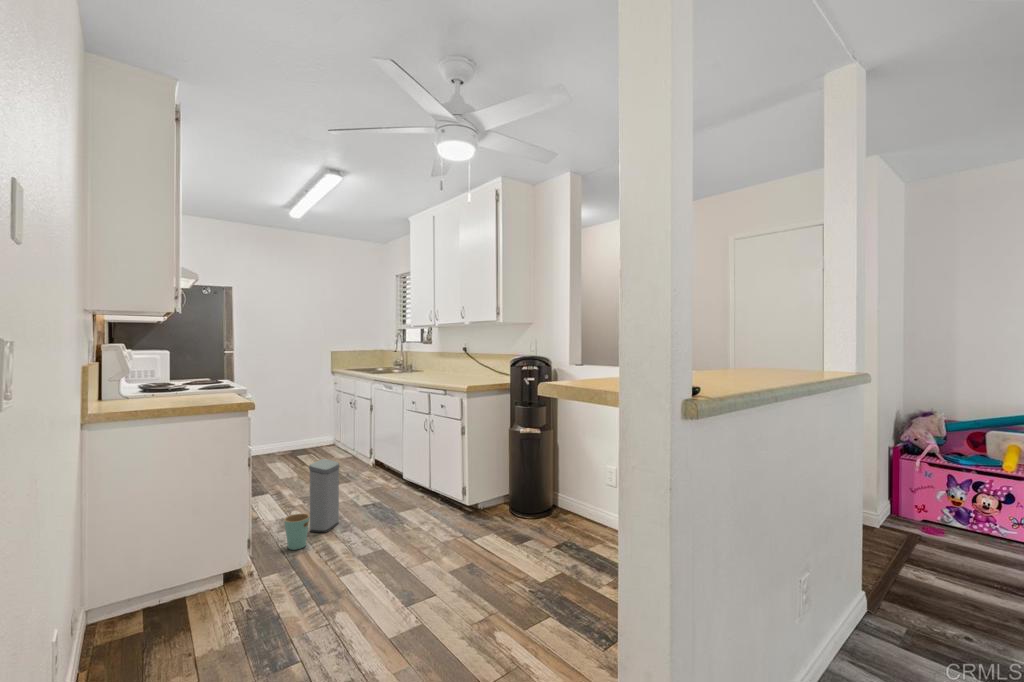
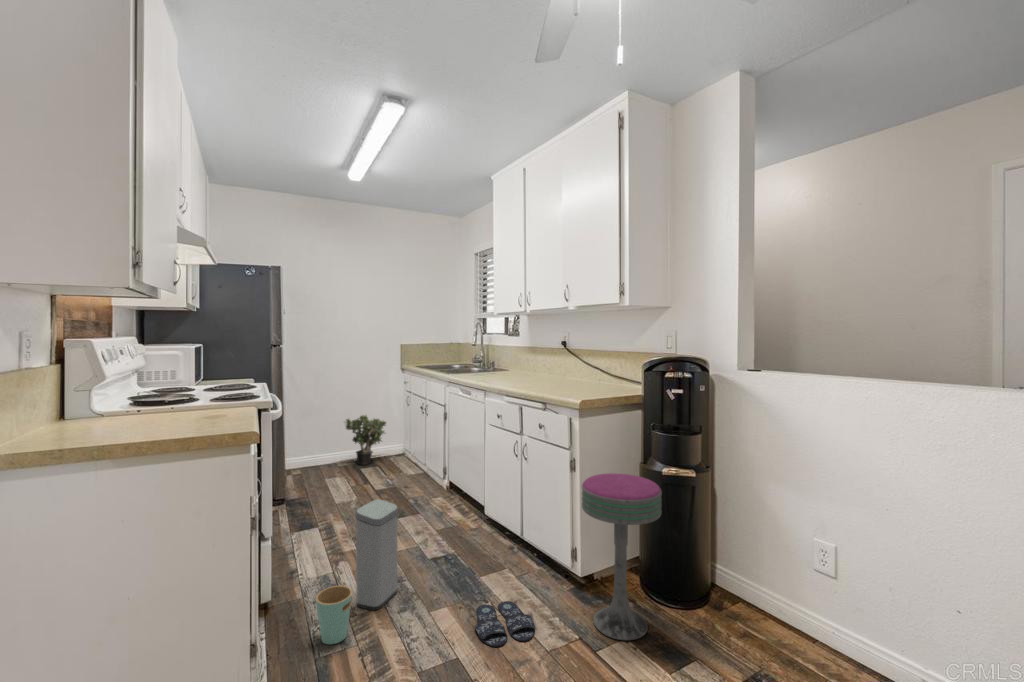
potted plant: none [281,411,319,454] -> present [346,415,386,465]
bar stool: none [466,433,515,534] -> present [582,473,662,640]
slippers: none [394,523,435,543] -> present [475,601,535,647]

